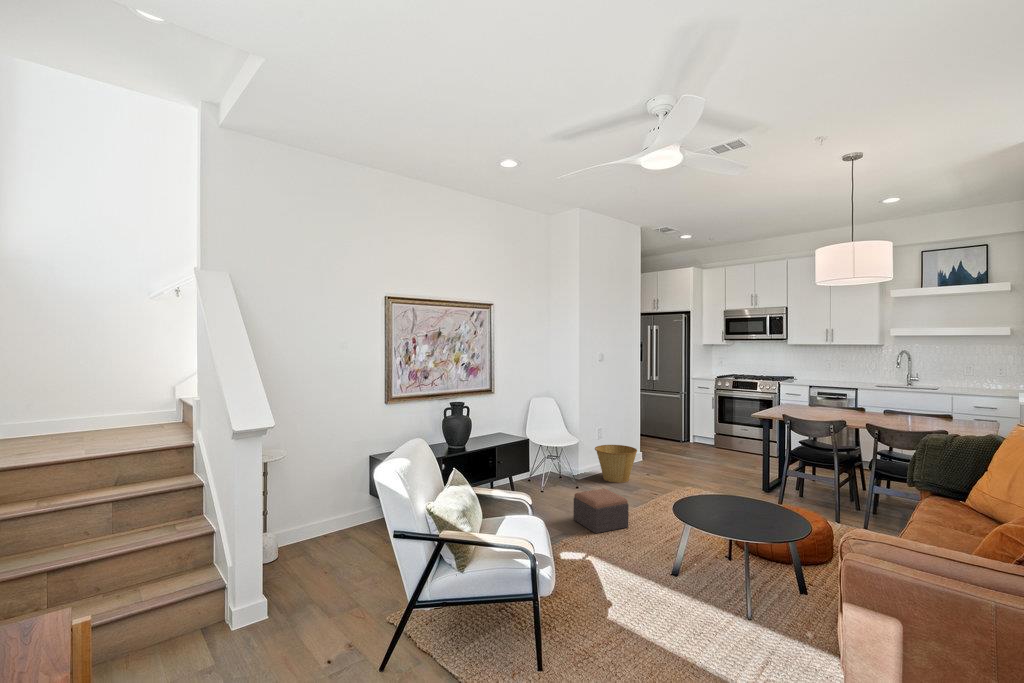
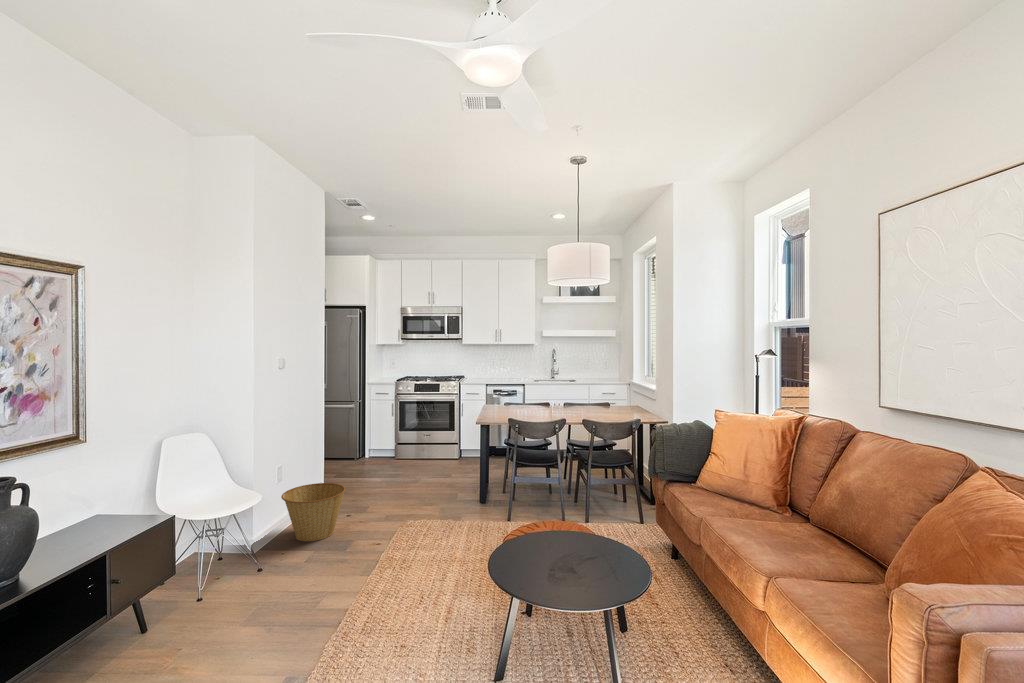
footstool: present [574,489,629,533] -> none [296,569,389,657]

